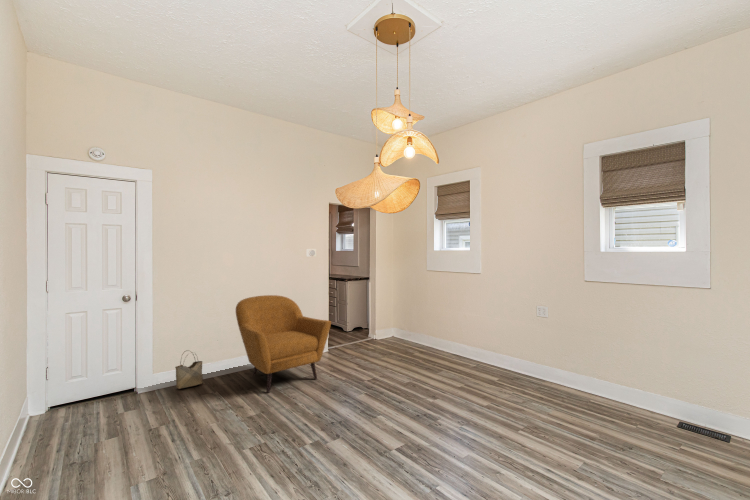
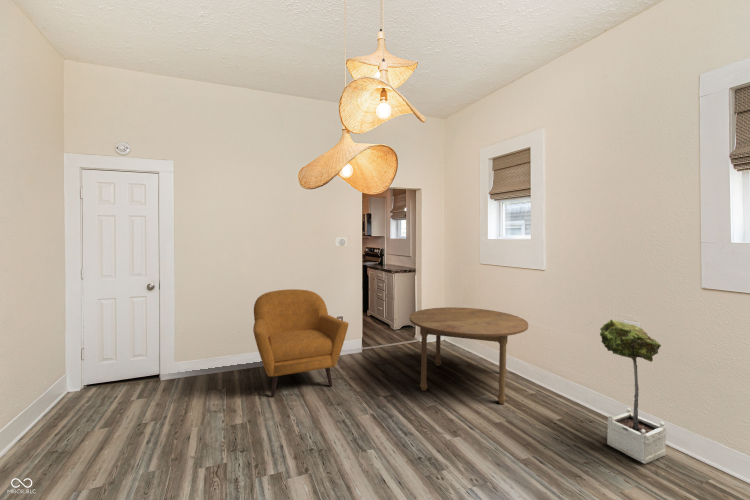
potted tree: none [526,302,568,397] -> present [600,320,666,464]
dining table: none [378,305,472,375] -> present [409,307,528,404]
woven basket: present [175,352,203,389] -> none [194,342,222,381]

